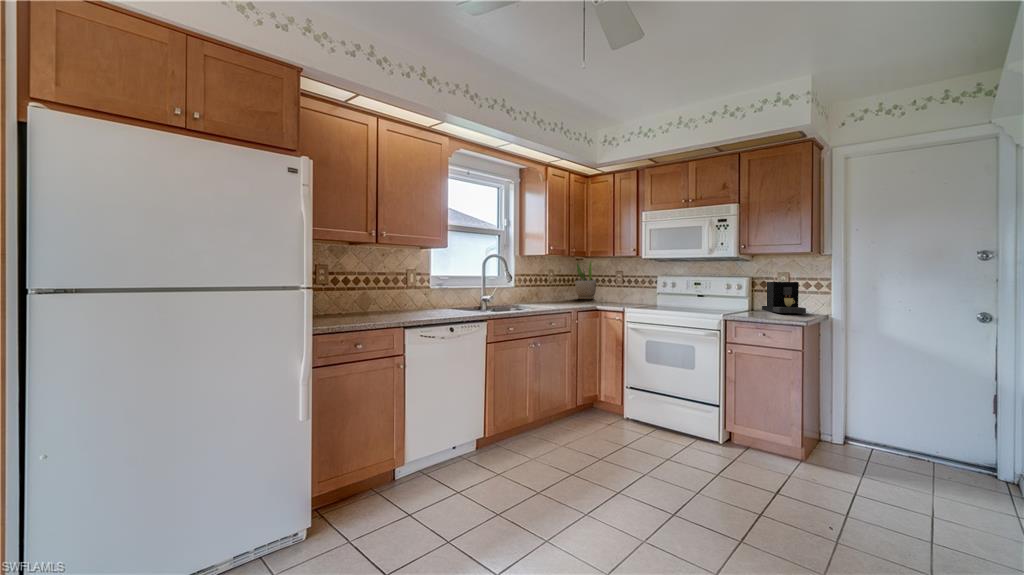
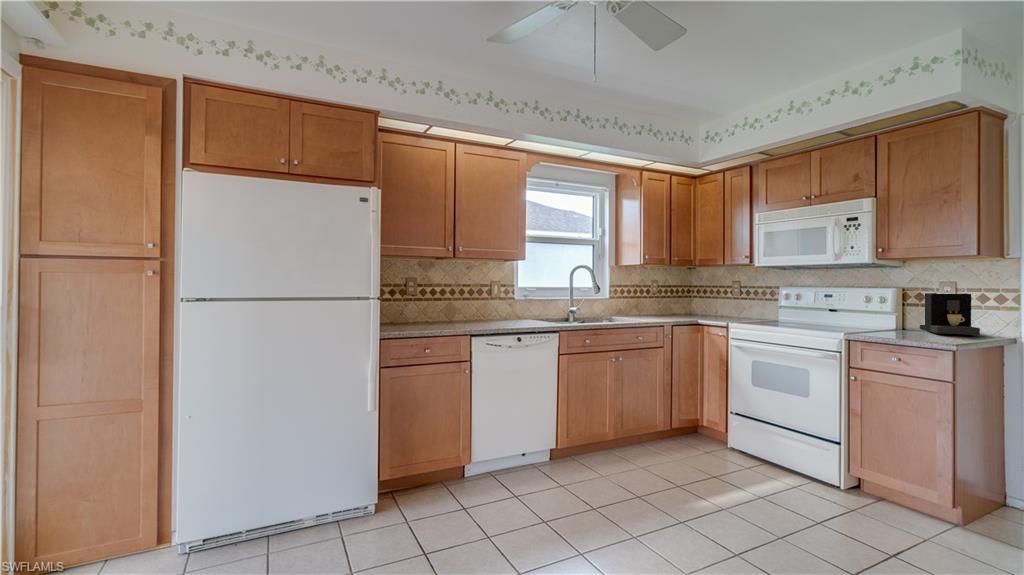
potted plant: present [575,262,596,299] -> none [684,268,708,312]

